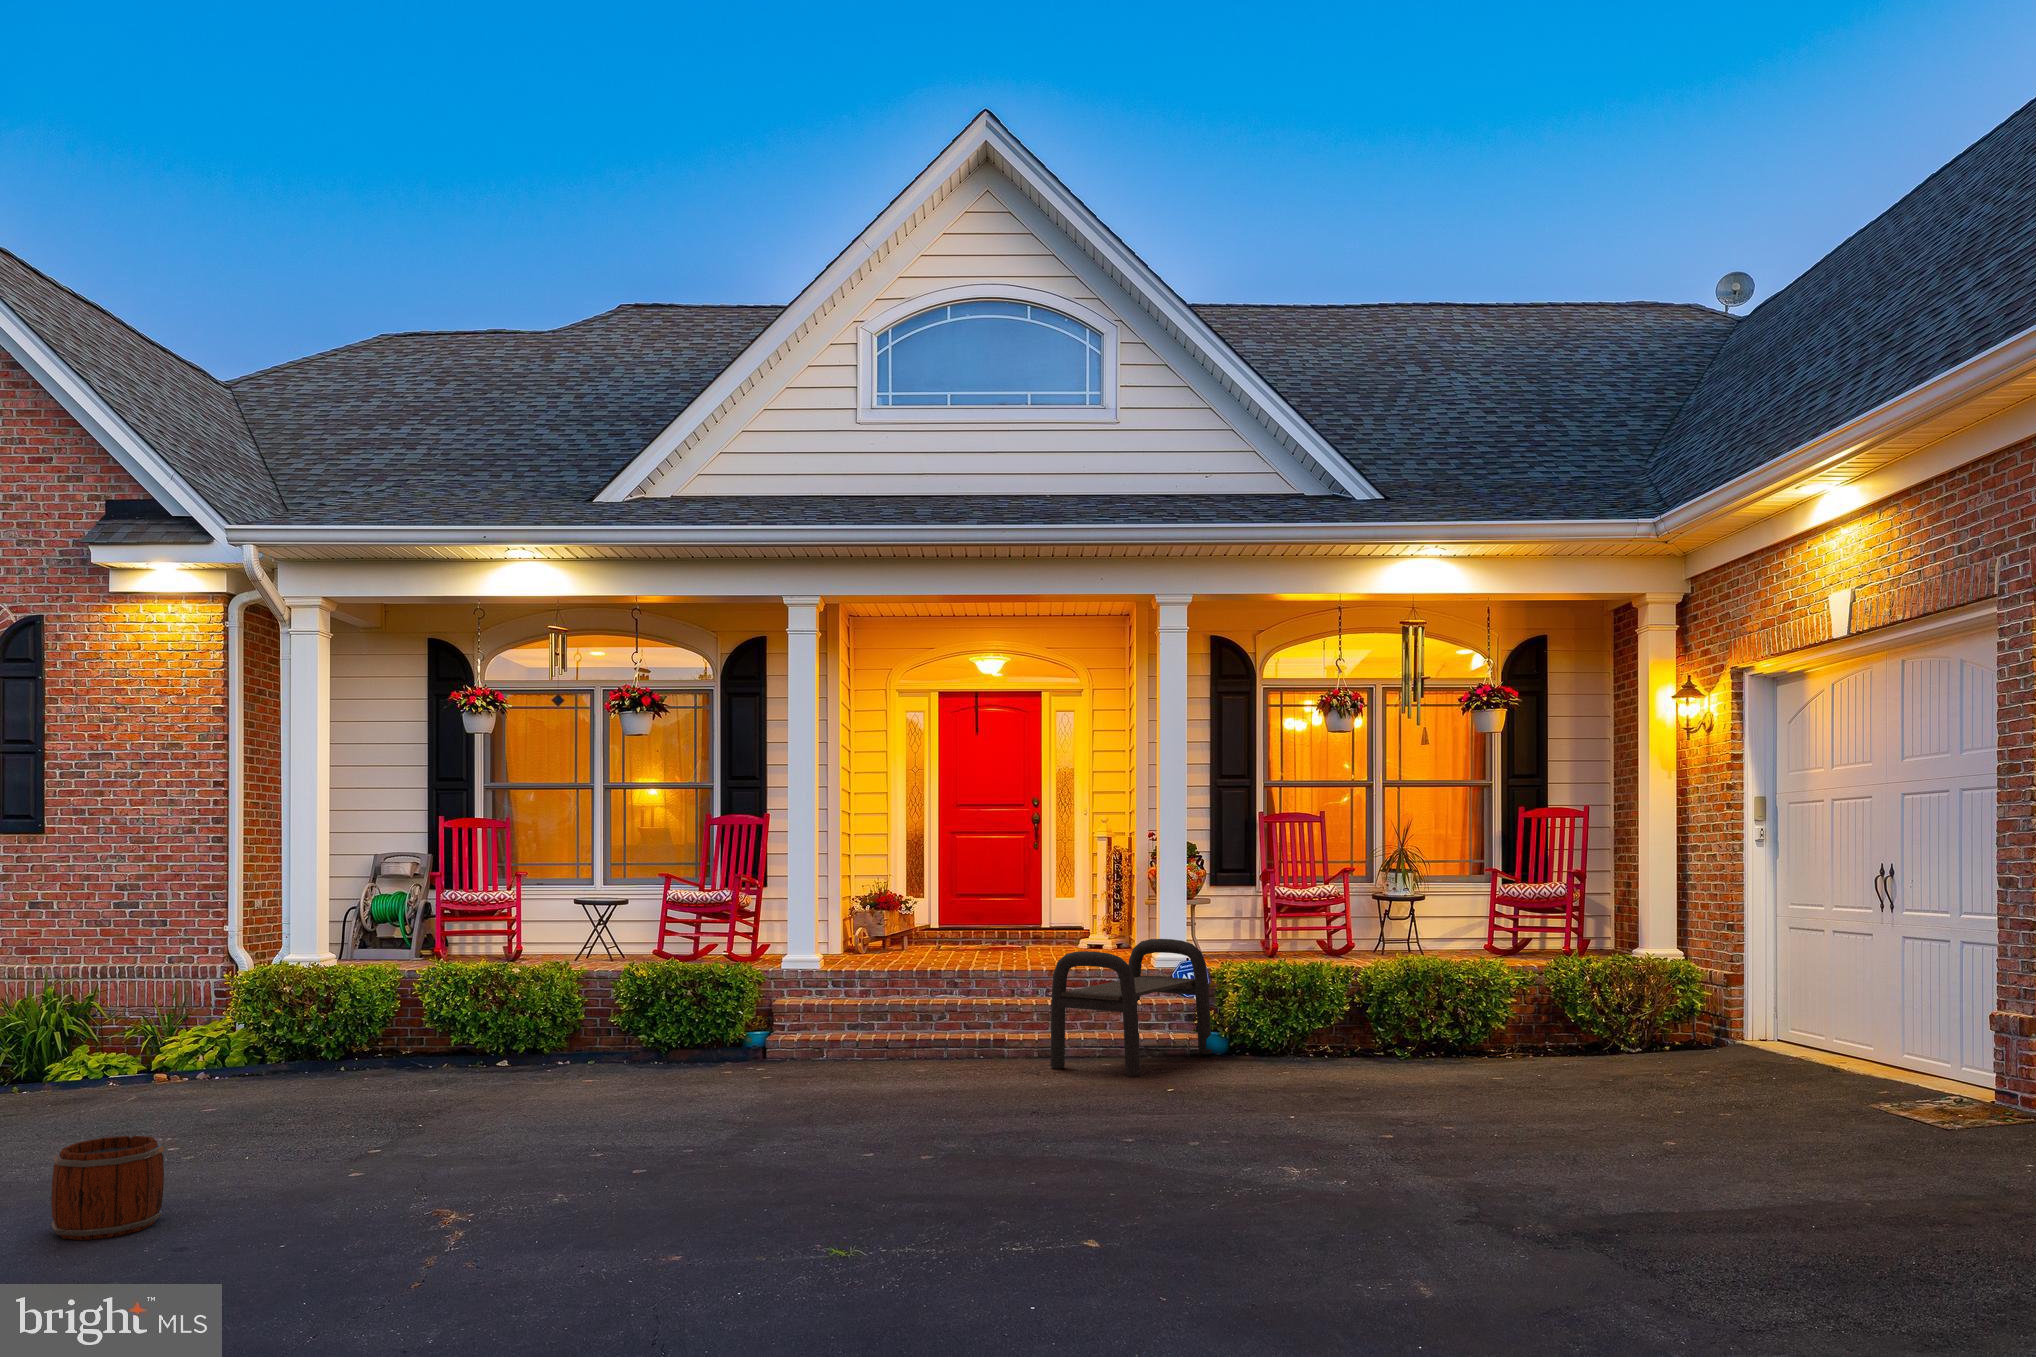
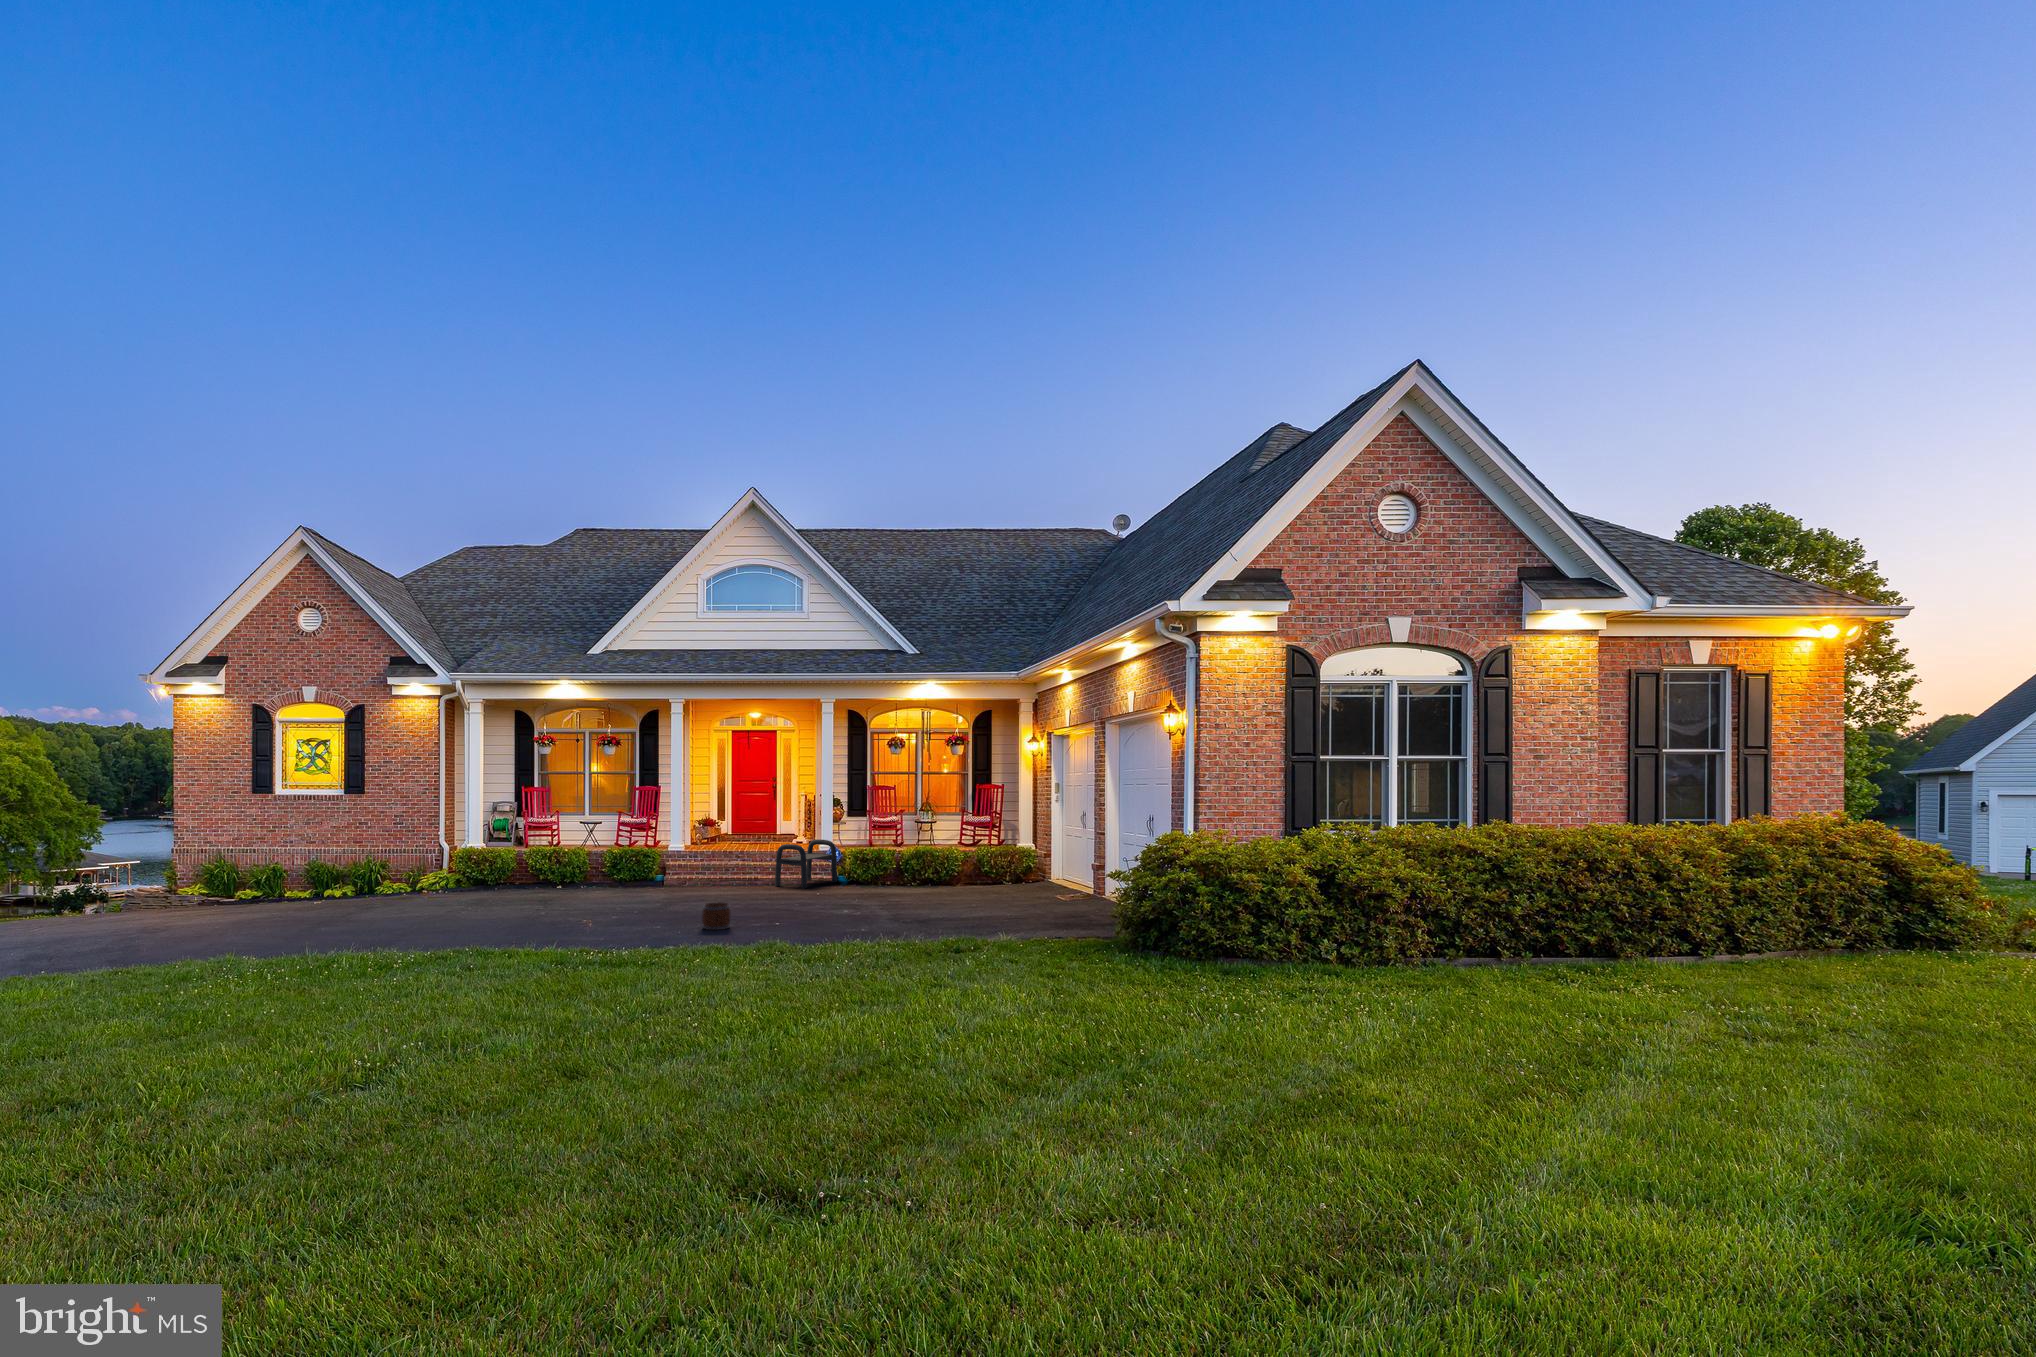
bucket: present [51,1136,164,1240] -> present [702,902,730,930]

